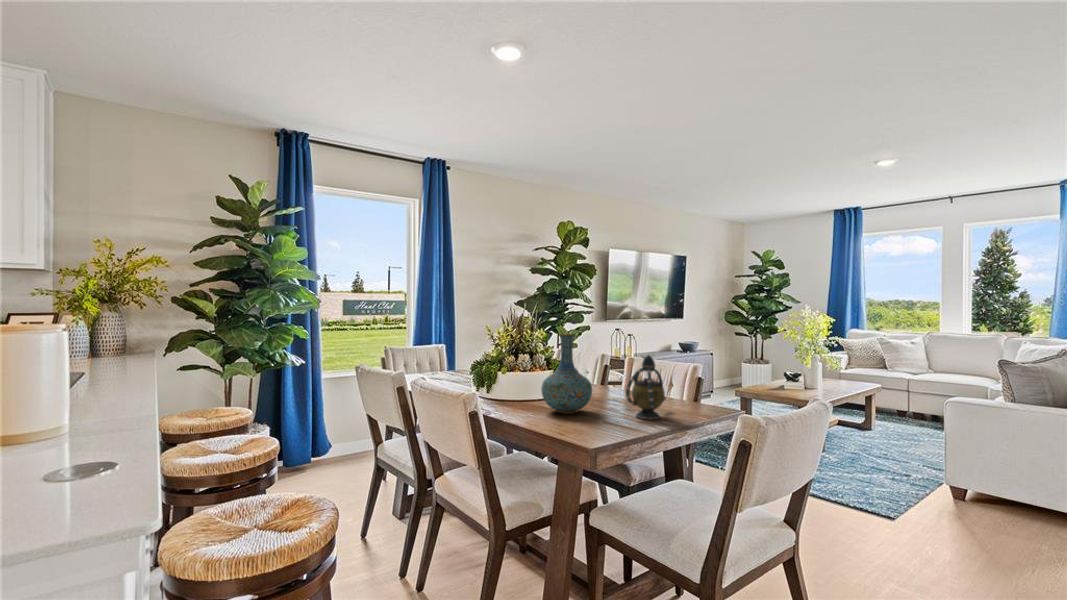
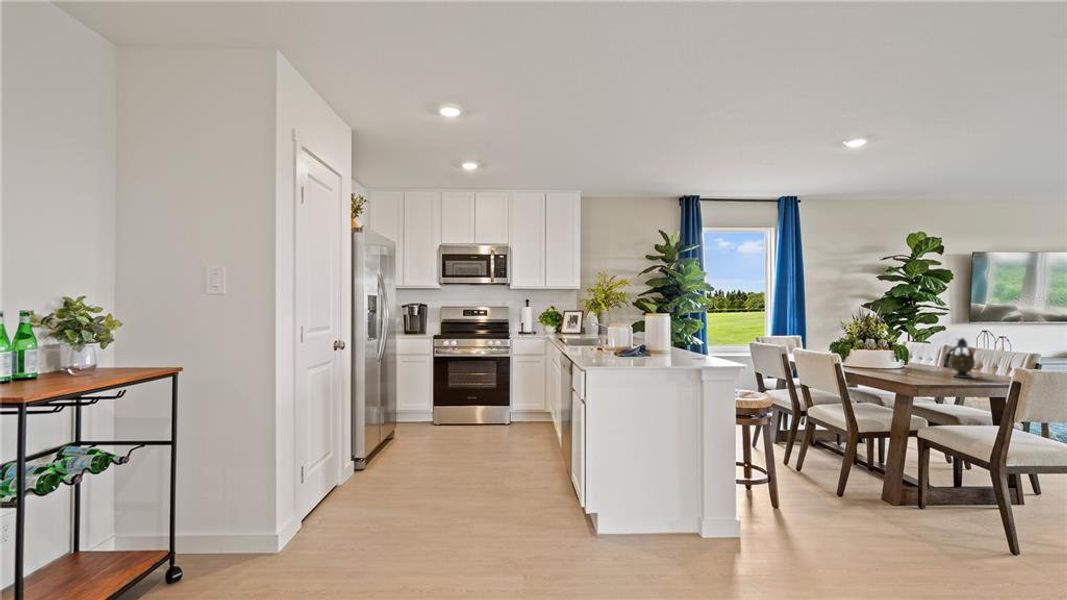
vase: present [541,334,592,414] -> none [883,325,921,373]

